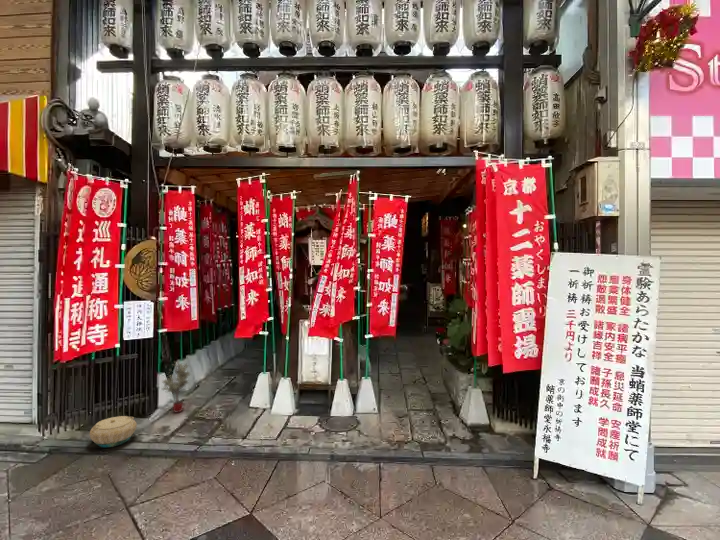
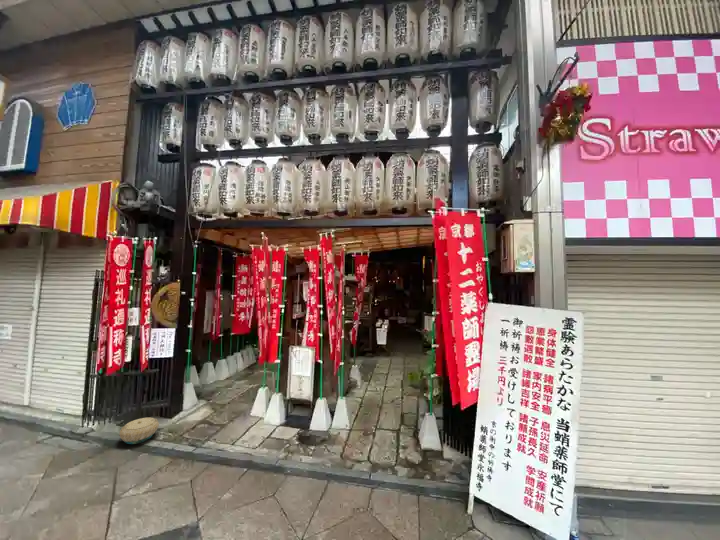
potted tree: present [163,364,190,413] -> none [187,373,214,414]

